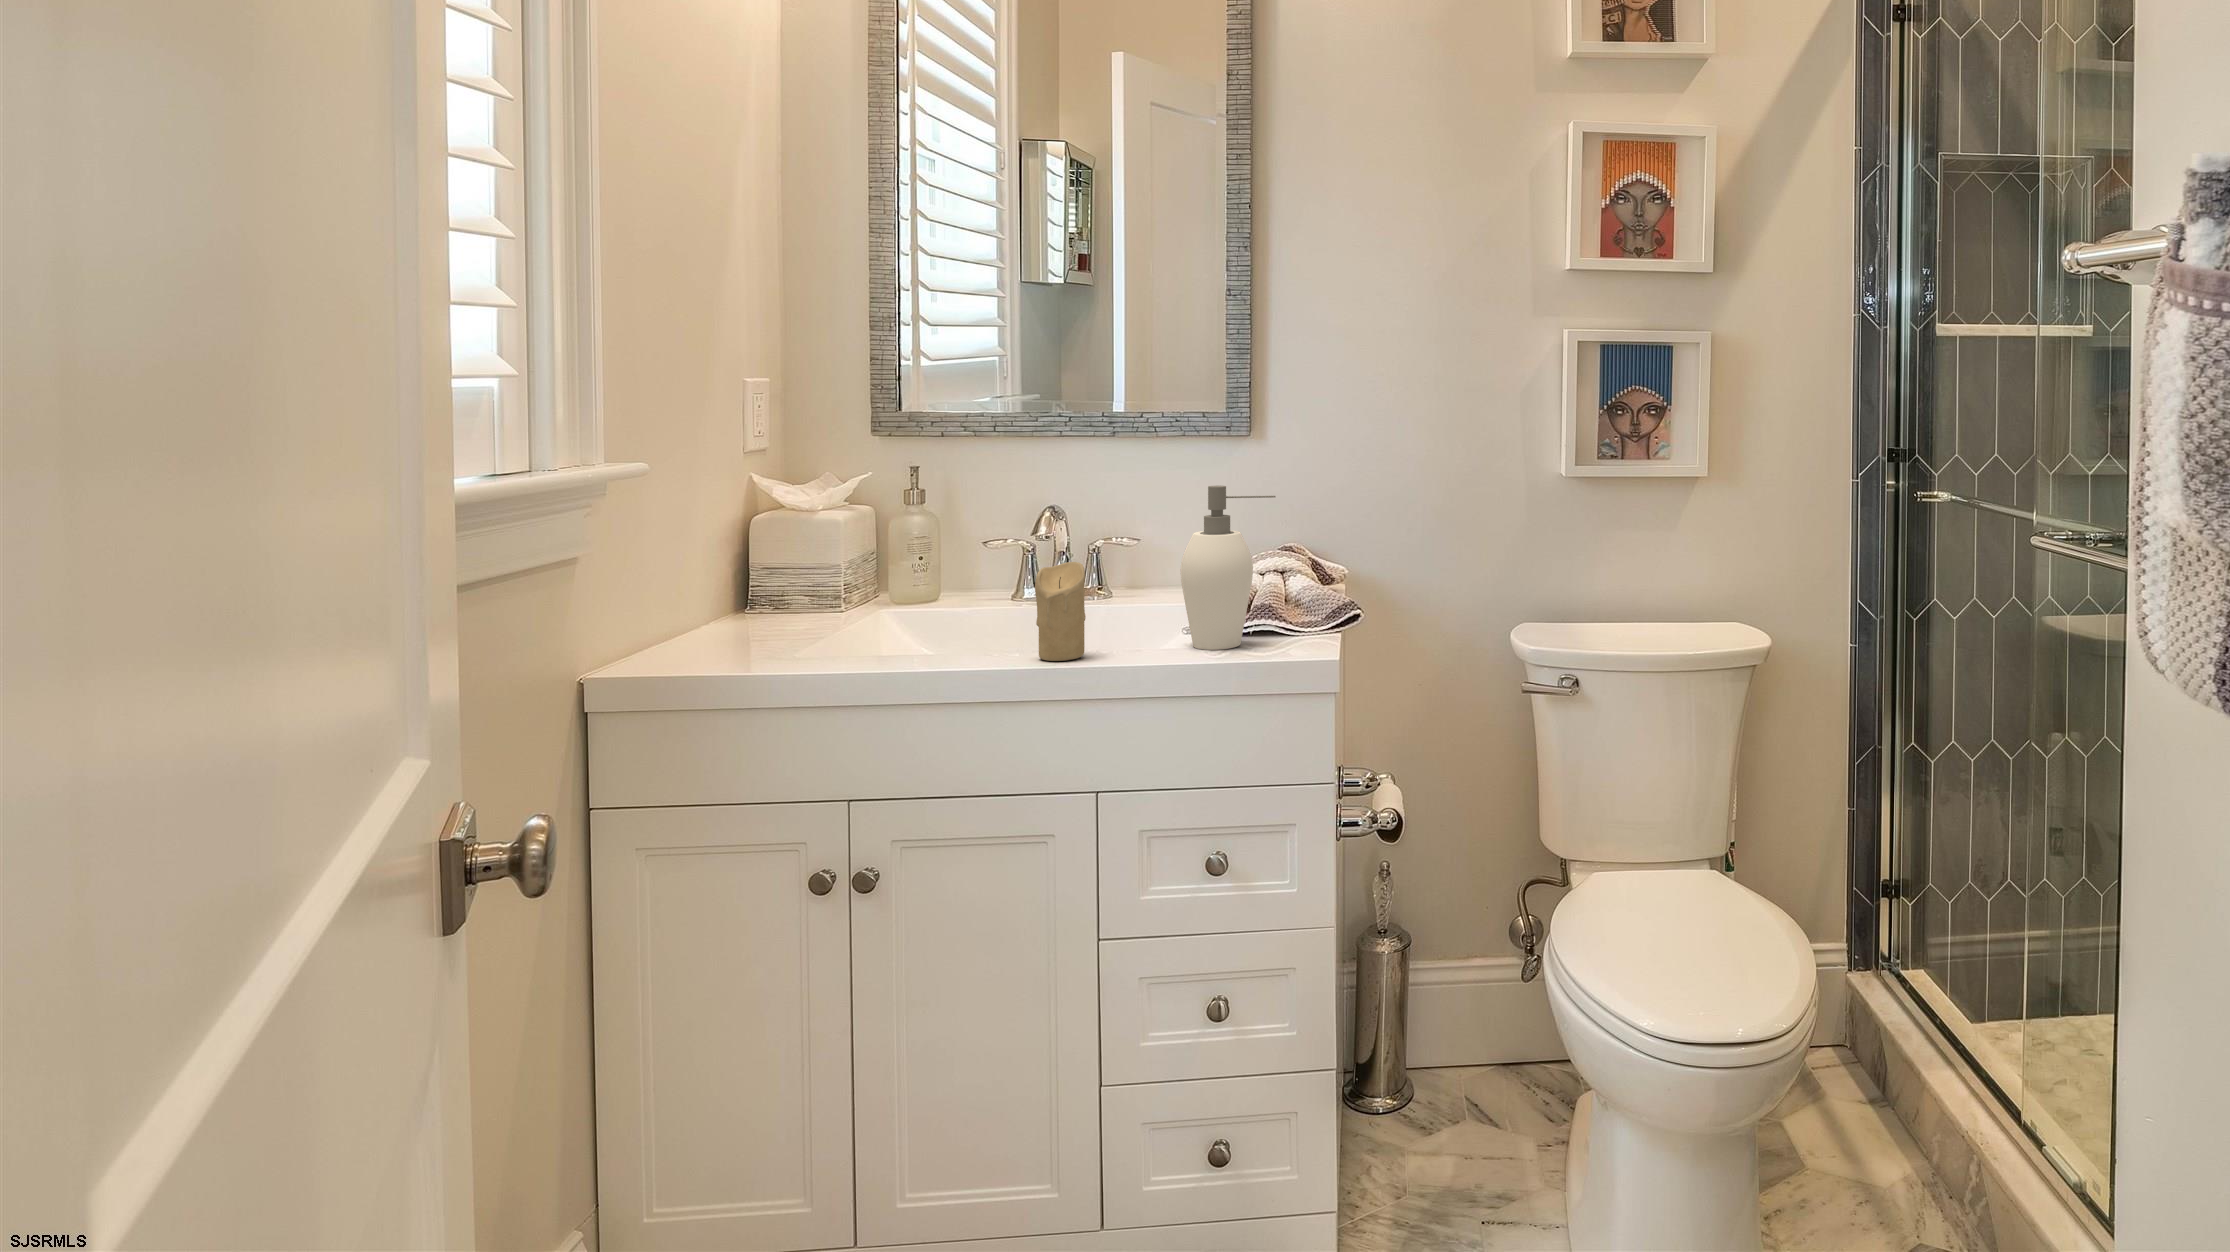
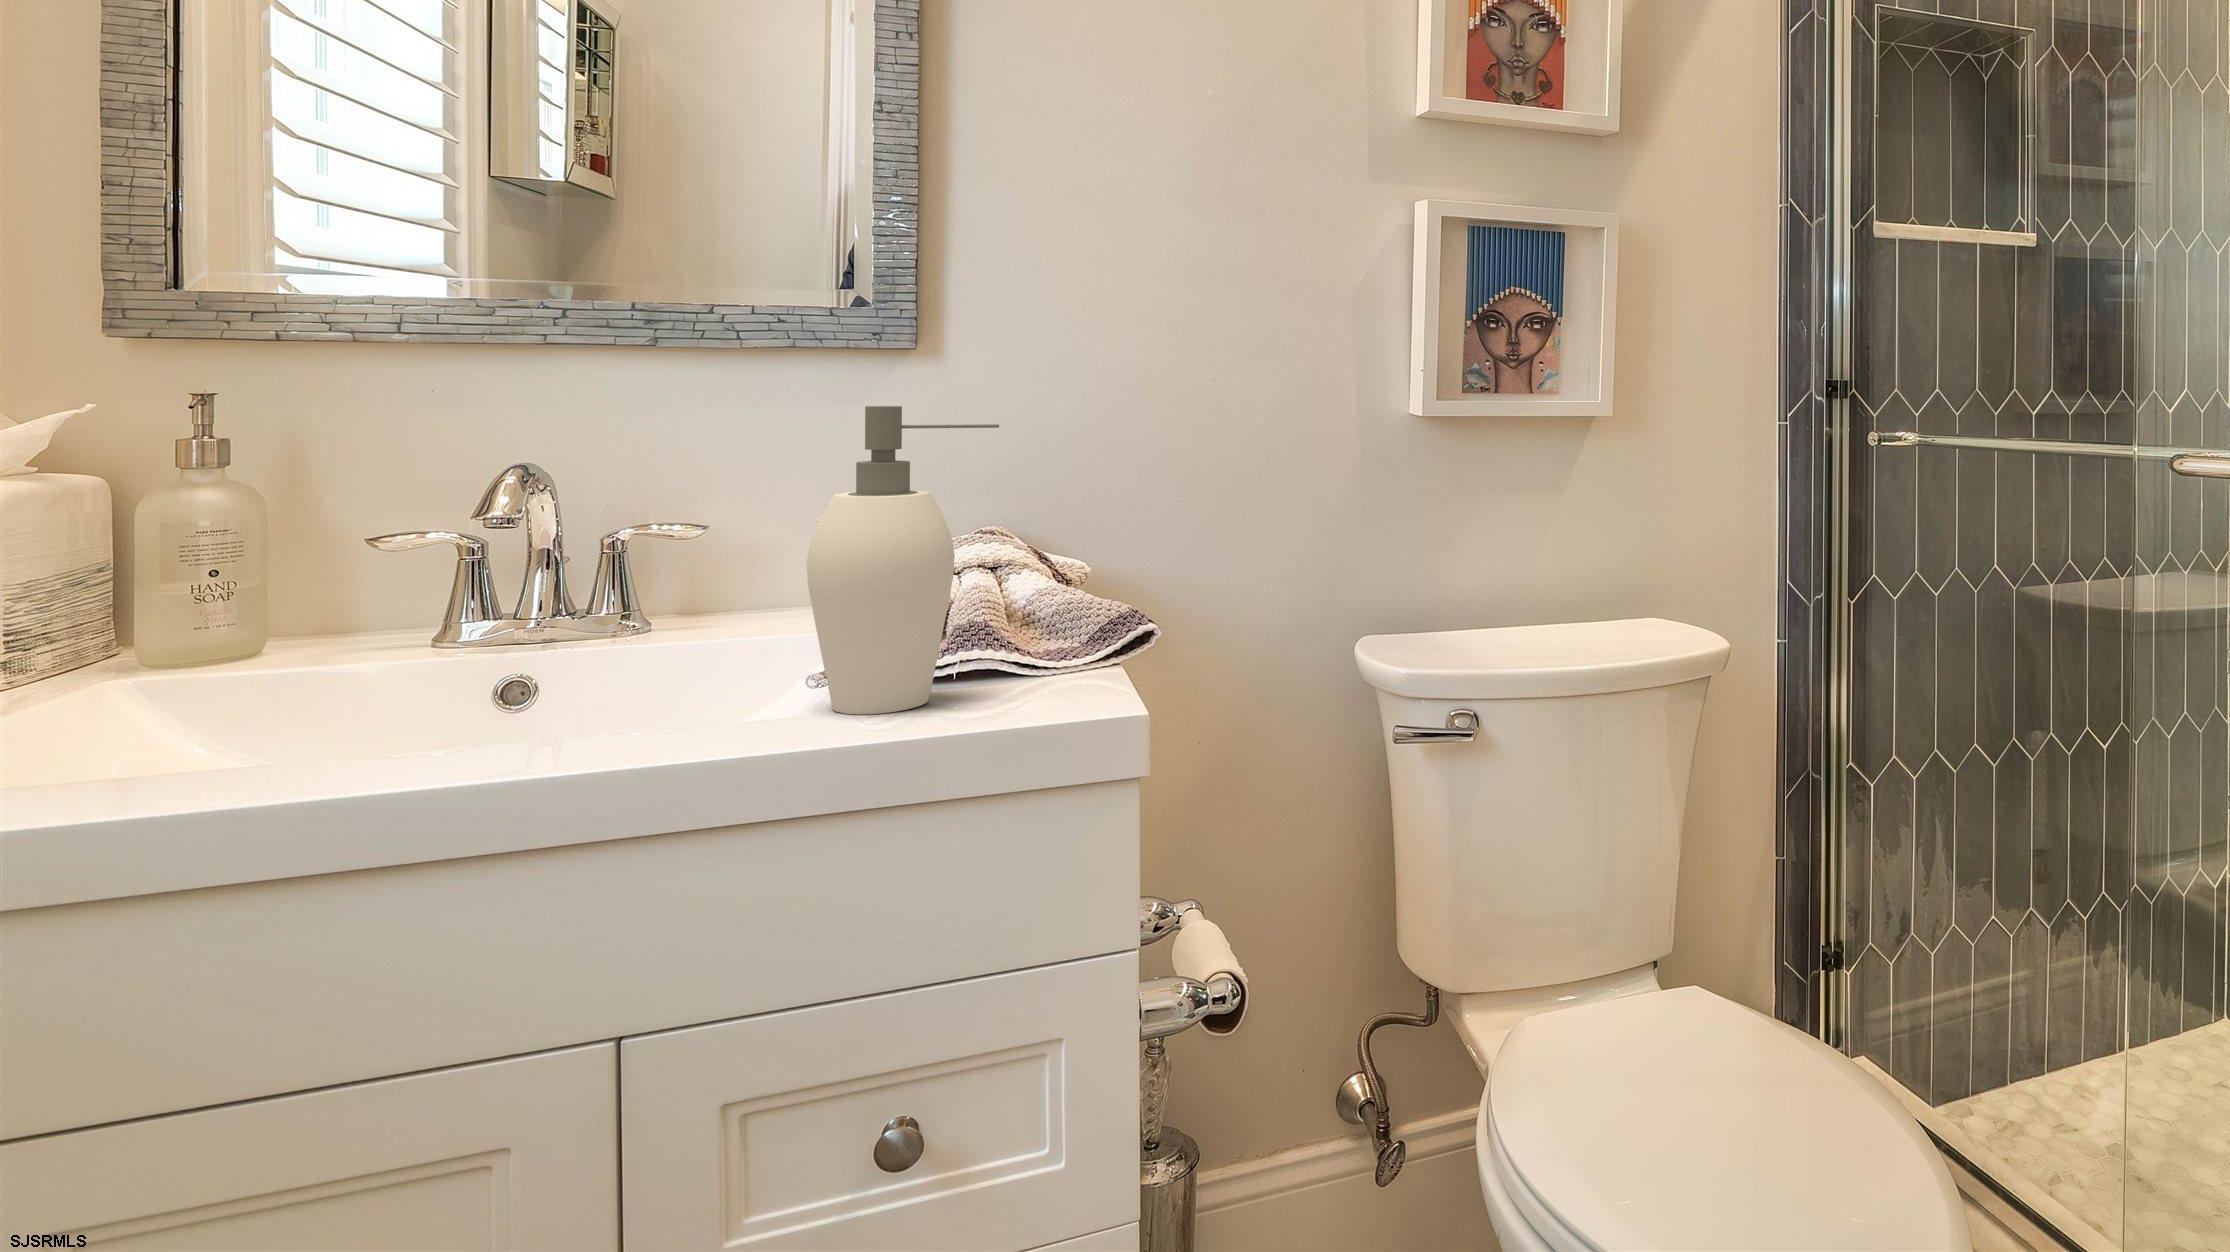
candle: present [1035,562,1086,661] -> none [468,553,593,764]

